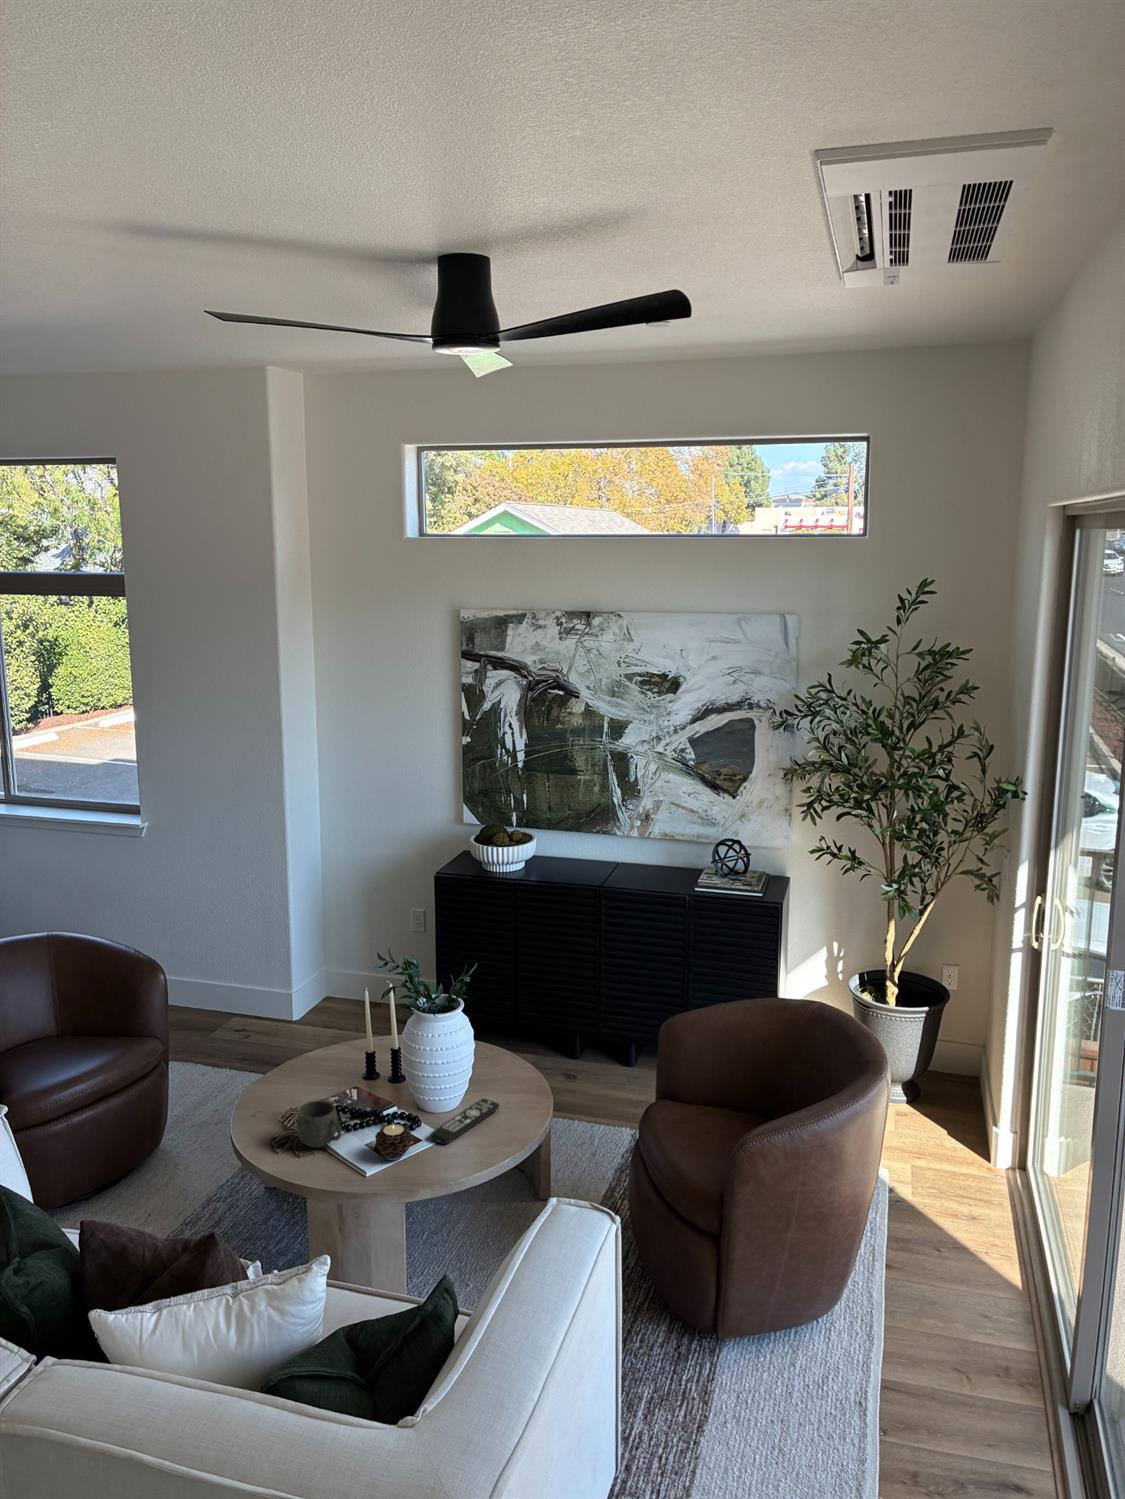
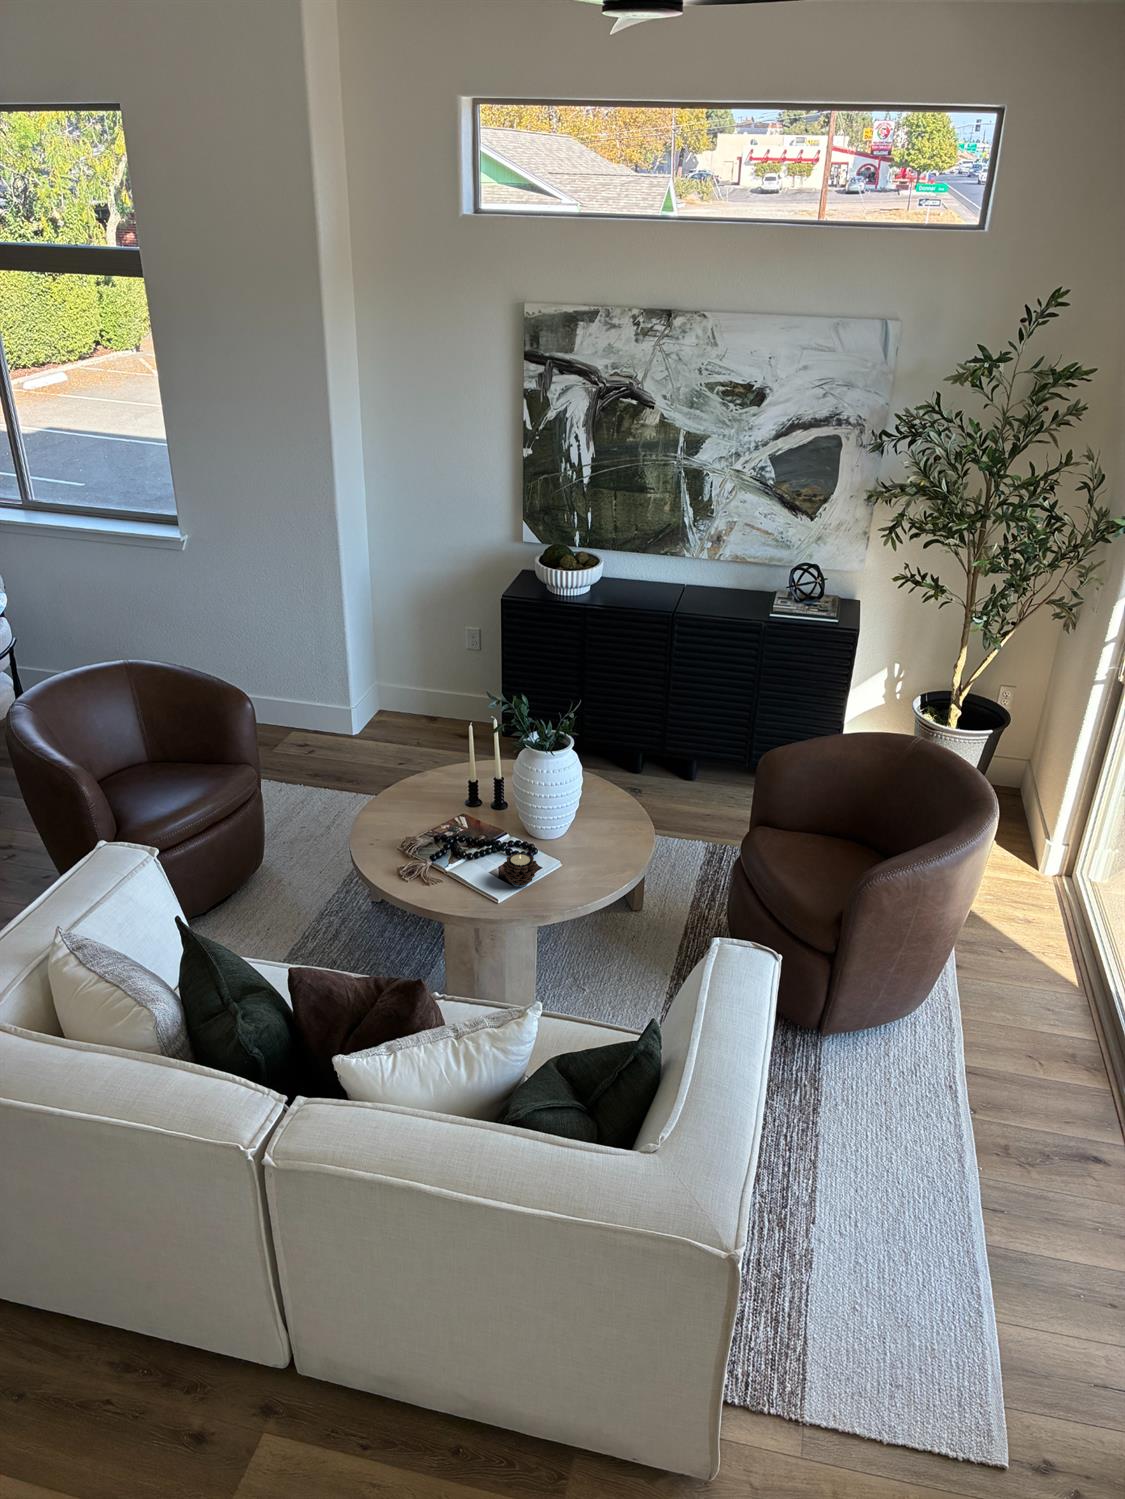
remote control: present [431,1099,499,1144] -> none [551,826,609,871]
mug: present [297,1100,342,1148] -> none [424,831,469,875]

